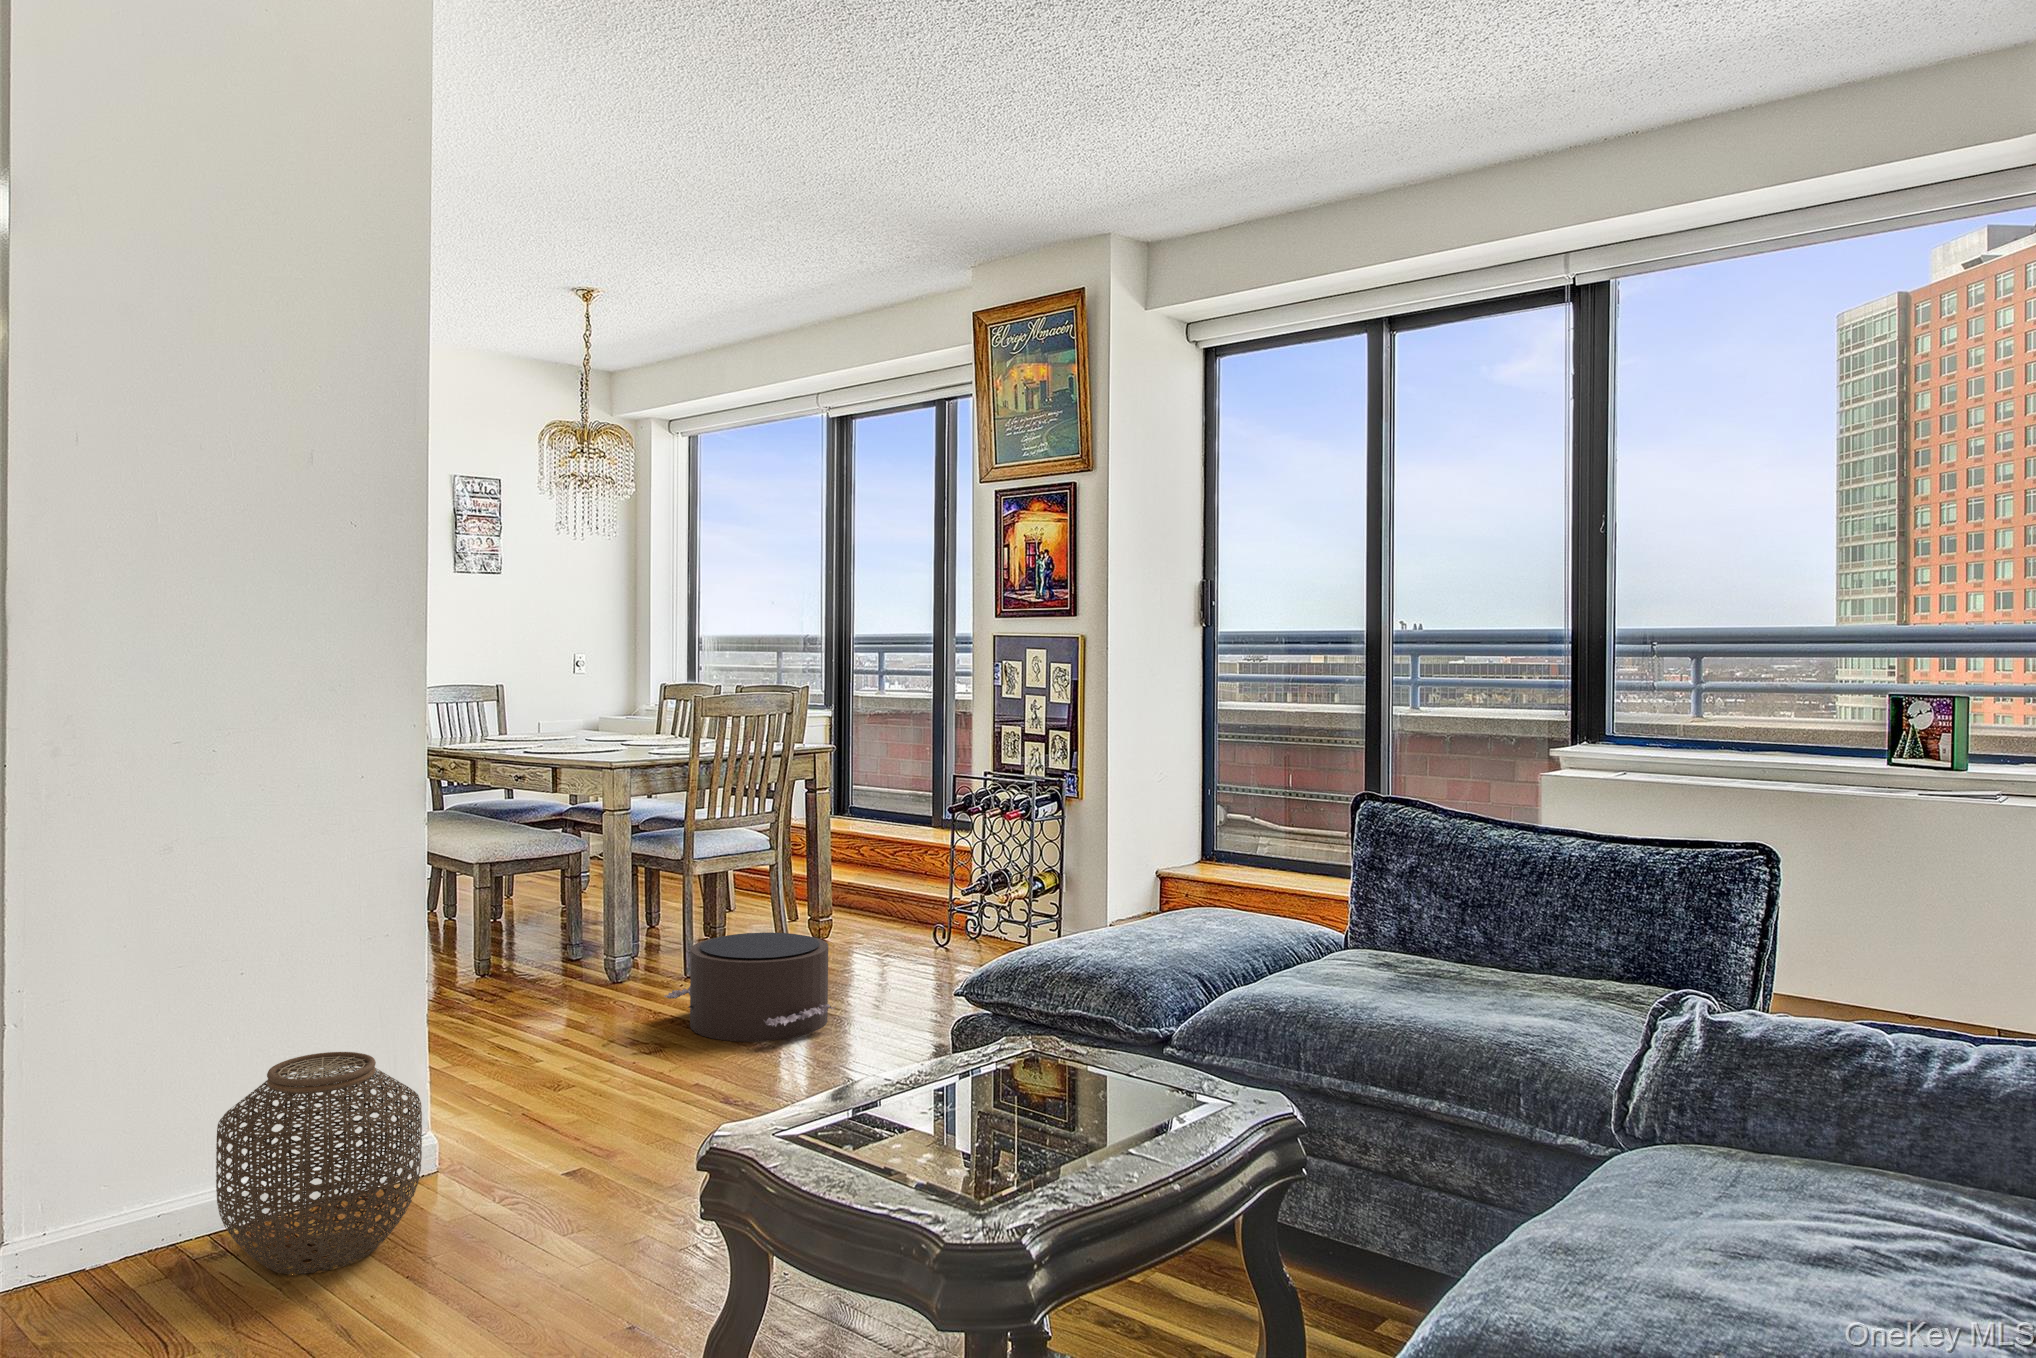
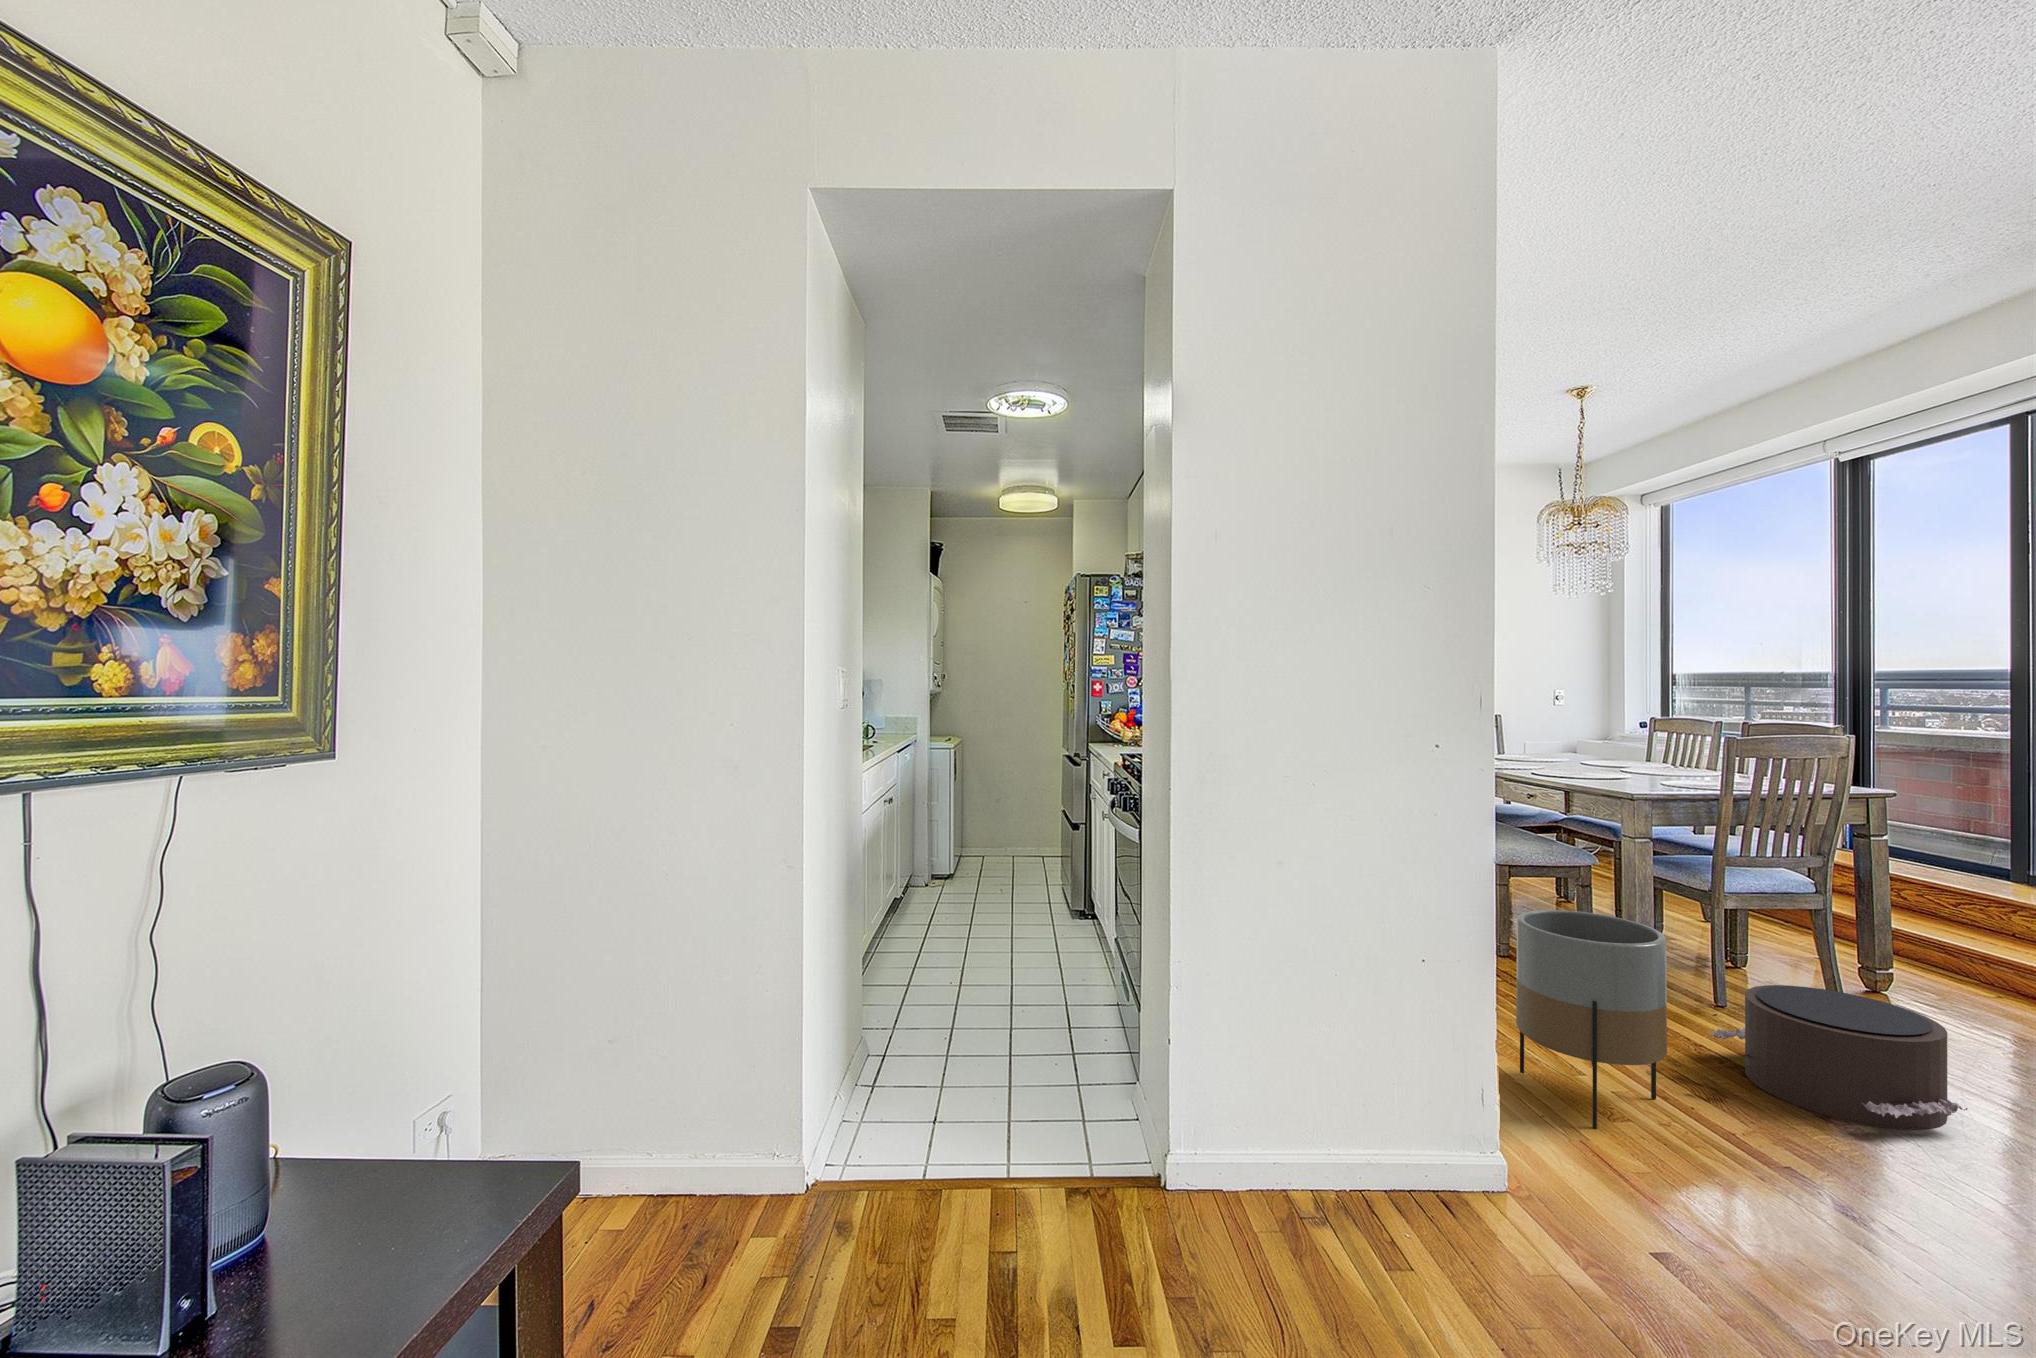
planter: none [470,886,611,1102] -> present [1516,910,1667,1129]
woven basket: present [216,1052,422,1274] -> none [1321,1065,1508,1290]

